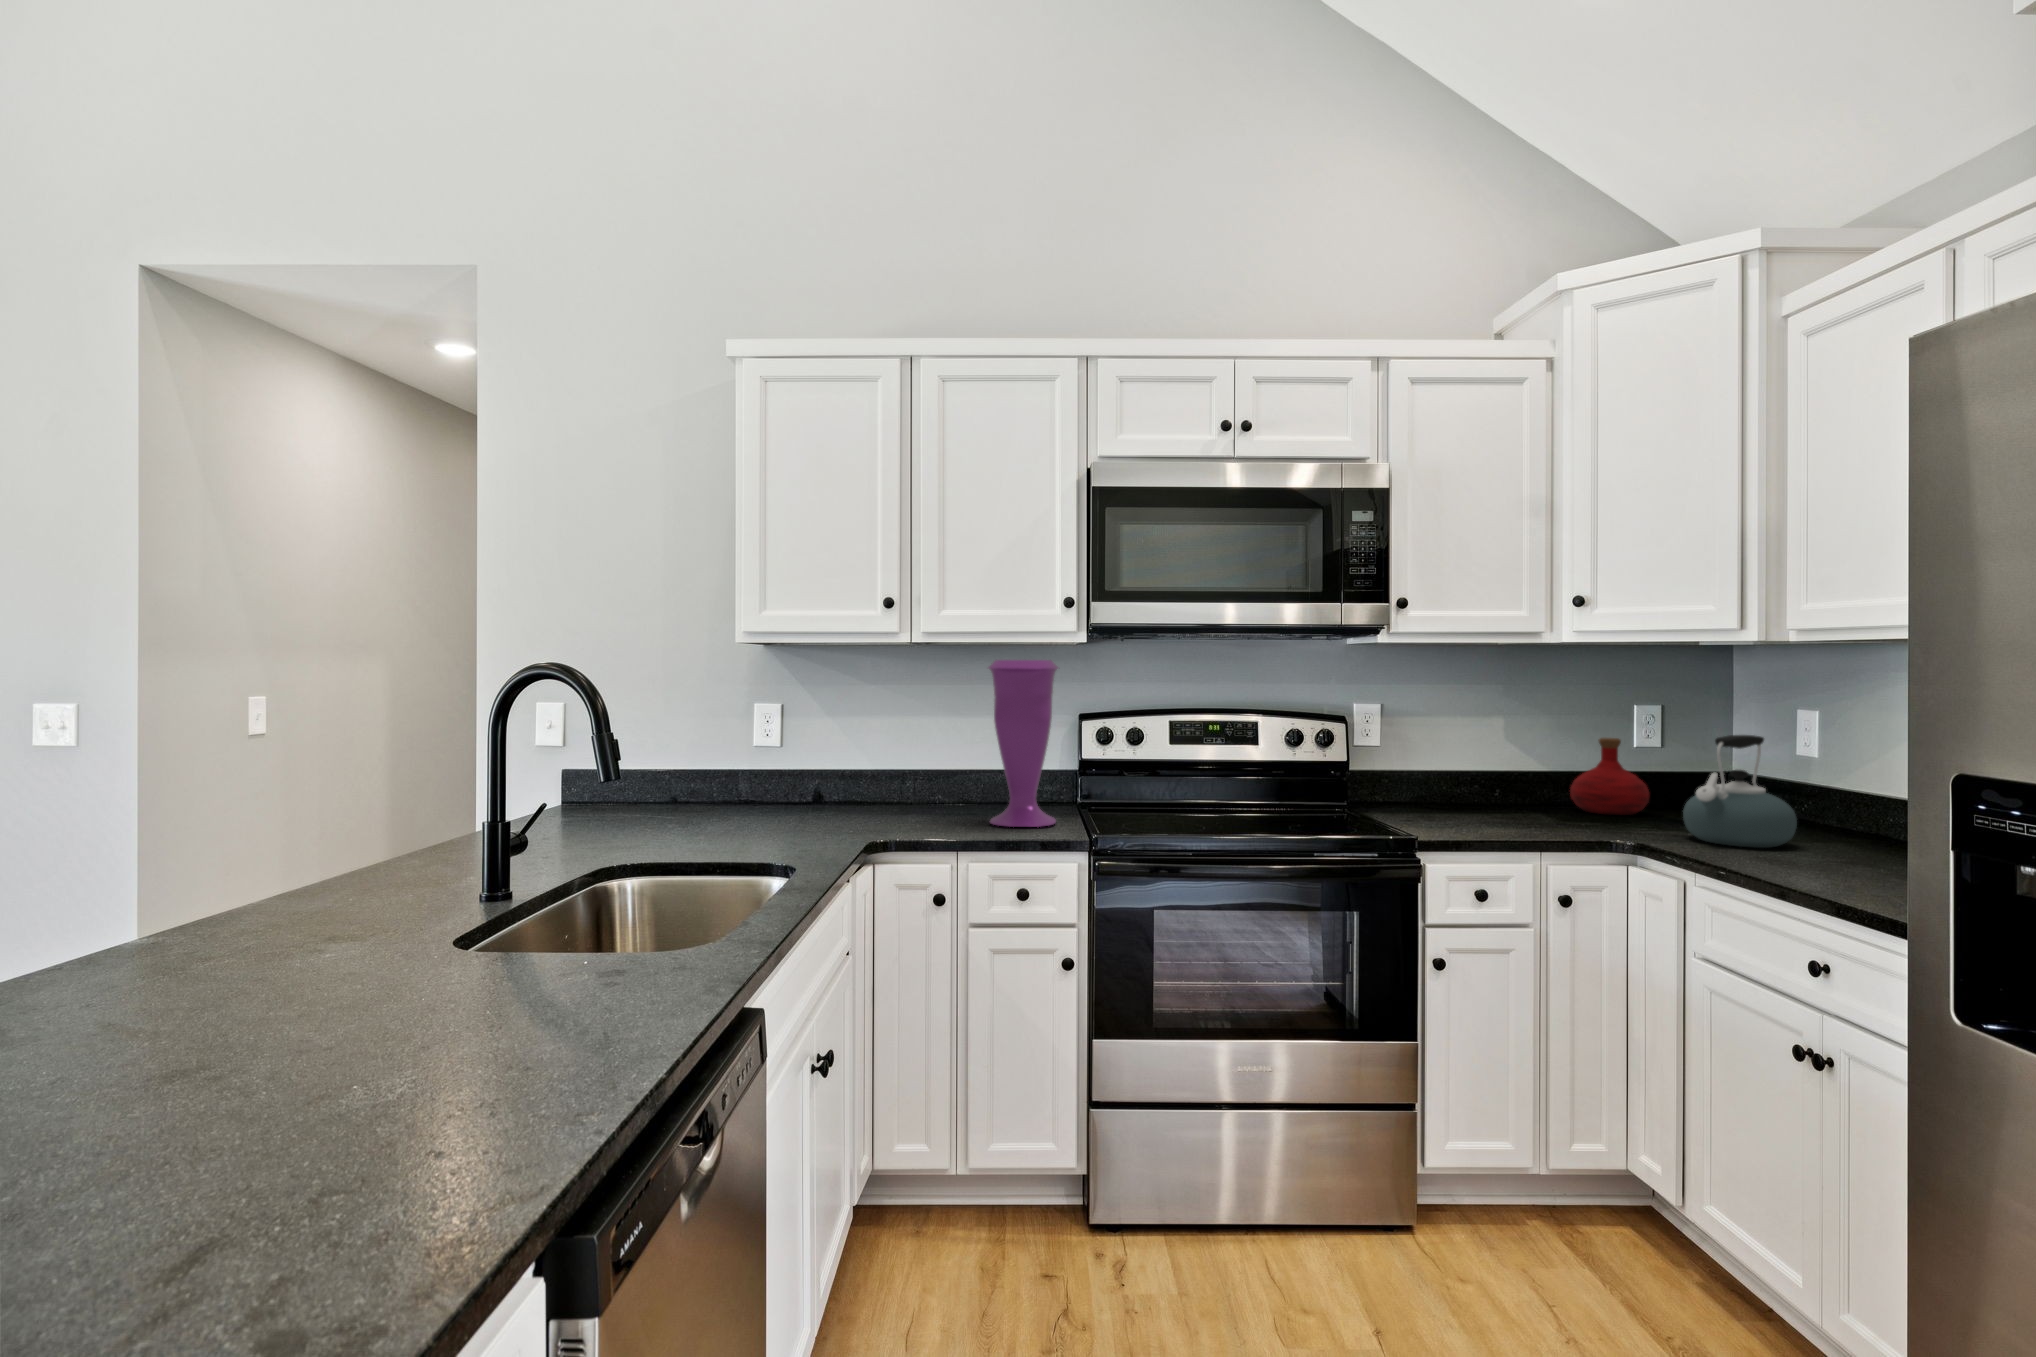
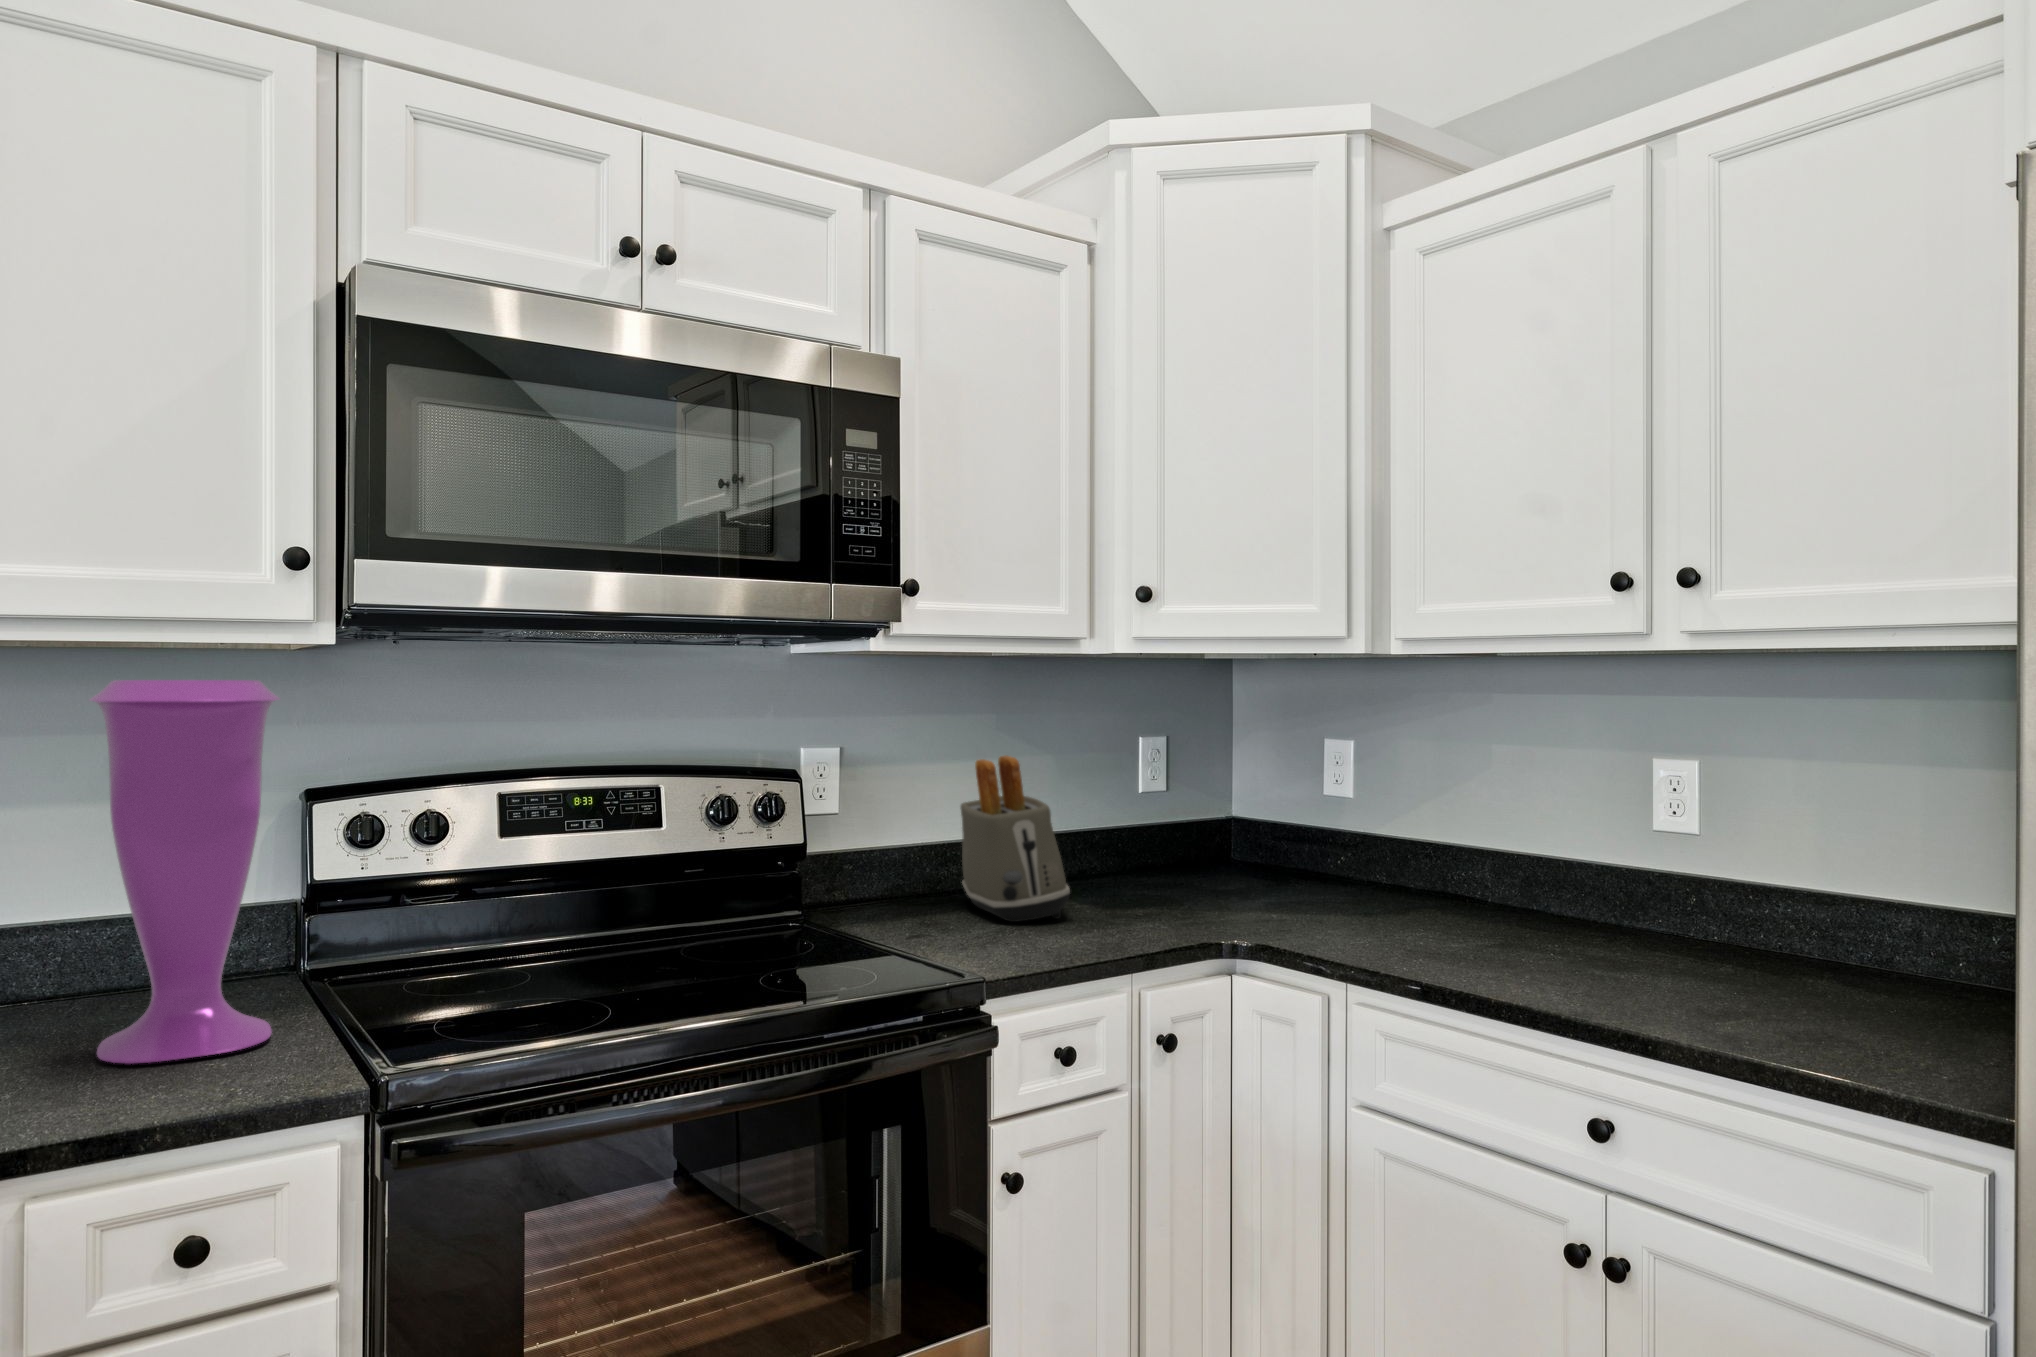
toaster: none [1463,712,1533,822] -> present [961,755,1070,922]
kettle: present [1683,735,1797,848] -> none [1255,778,1380,929]
bottle: present [1570,738,1649,815] -> none [1084,783,1178,891]

